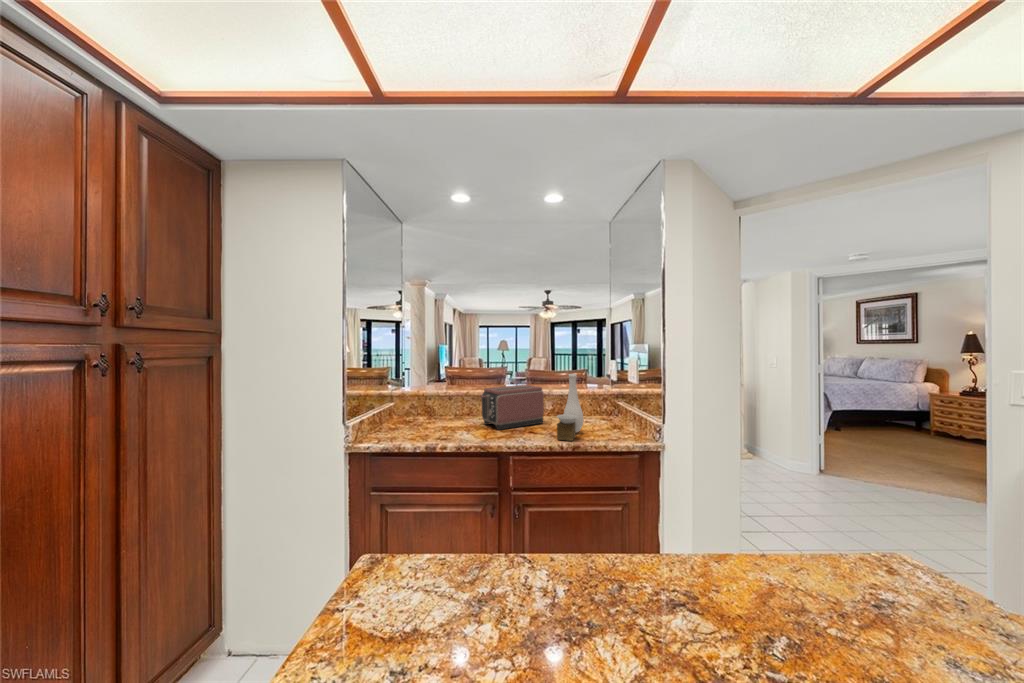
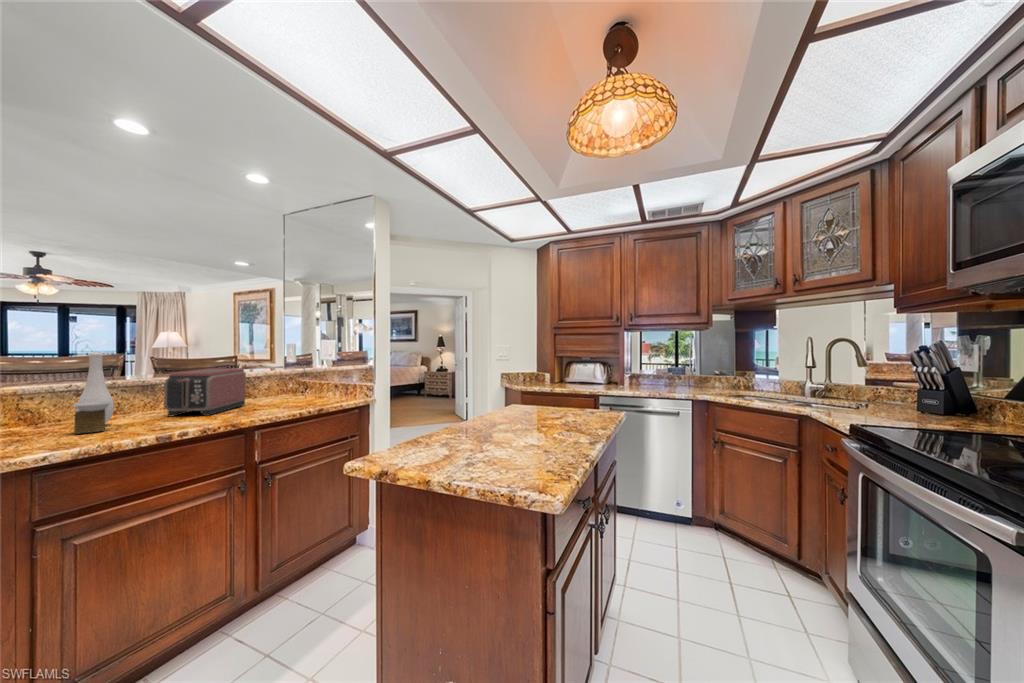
vase: present [557,374,583,441] -> present [73,353,114,434]

